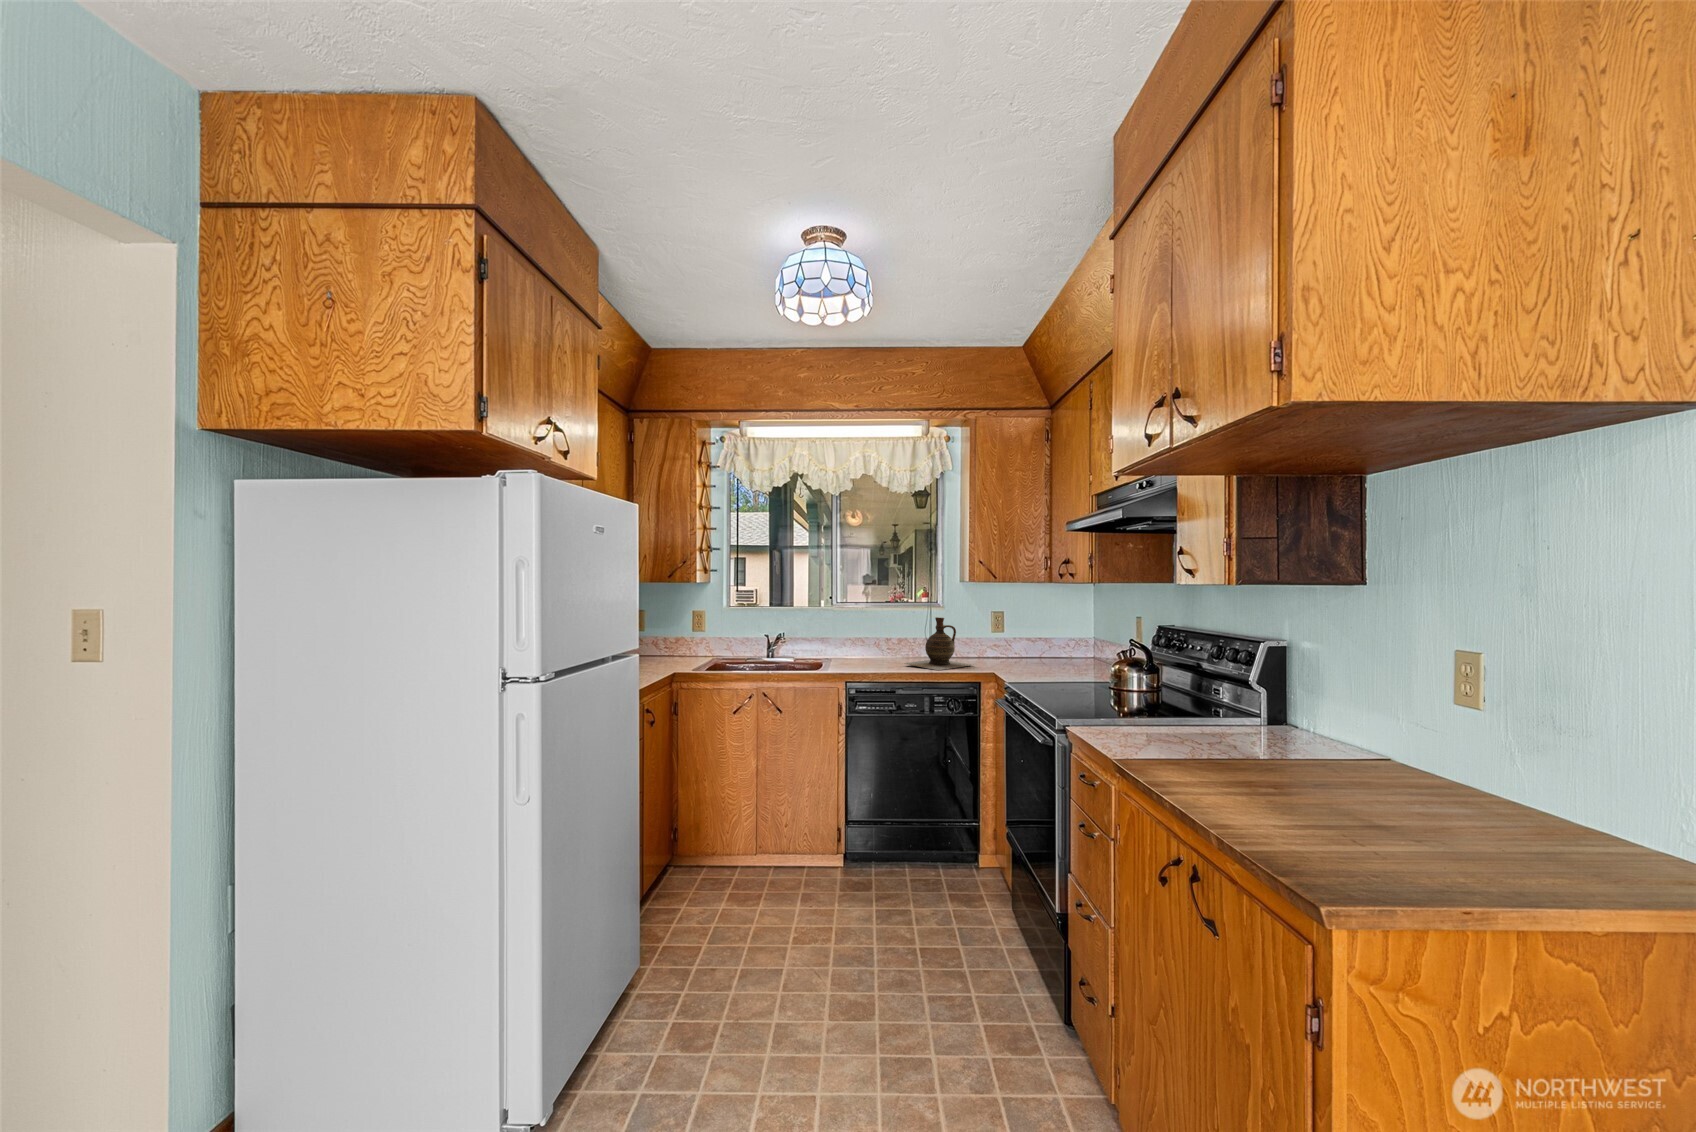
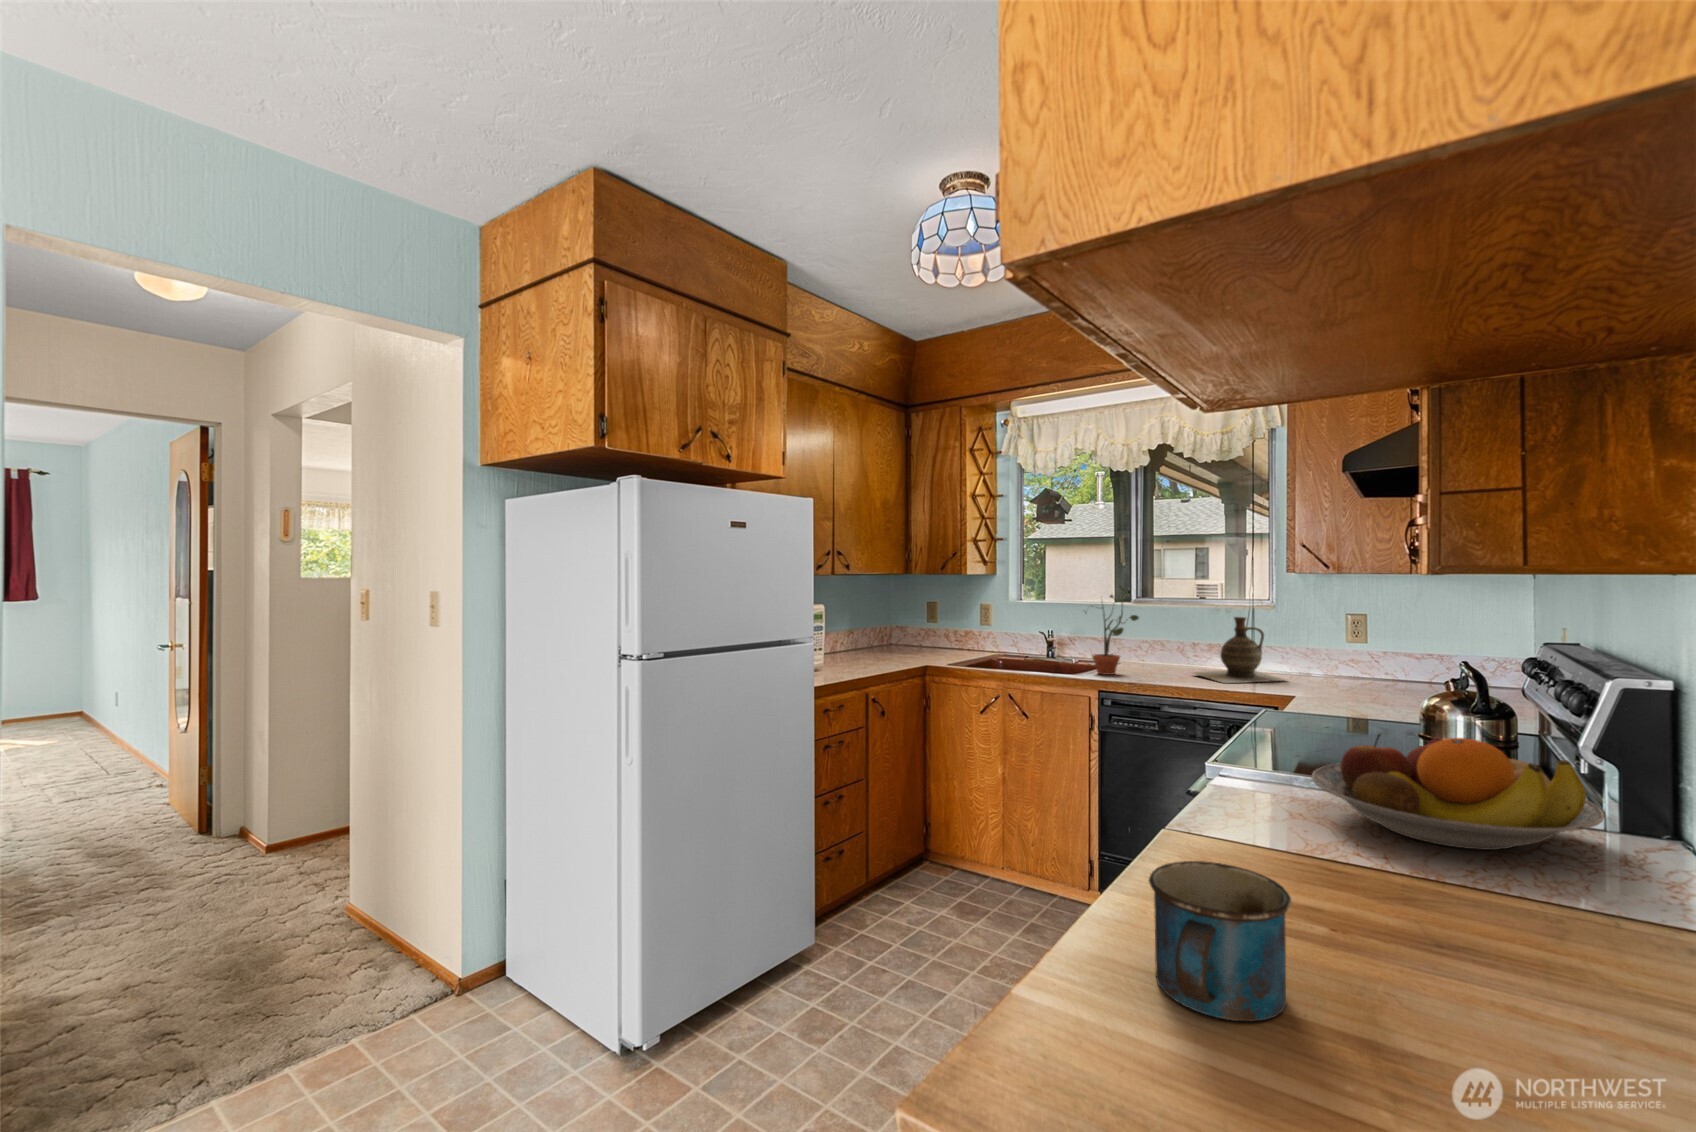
potted plant: none [827,592,870,670] -> present [1092,586,1139,675]
fruit bowl: none [1156,685,1309,749] -> present [1312,734,1604,850]
mug: none [1270,761,1356,840] -> present [1149,861,1292,1021]

